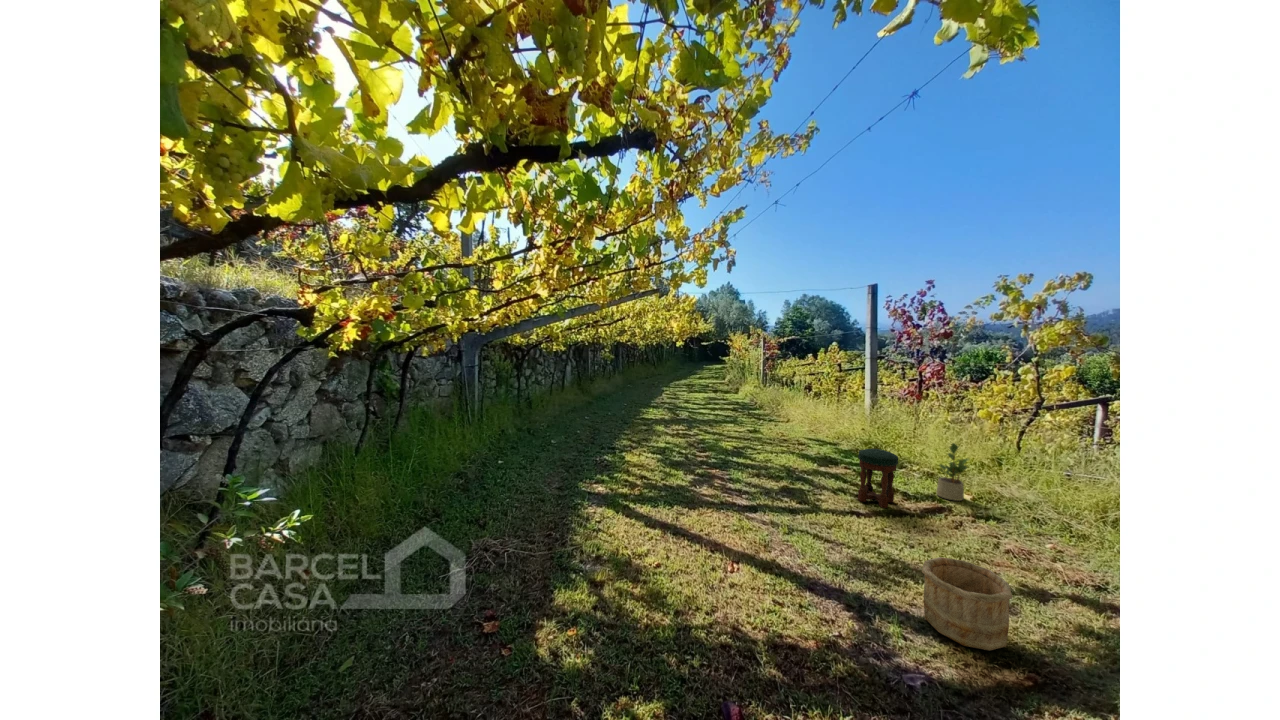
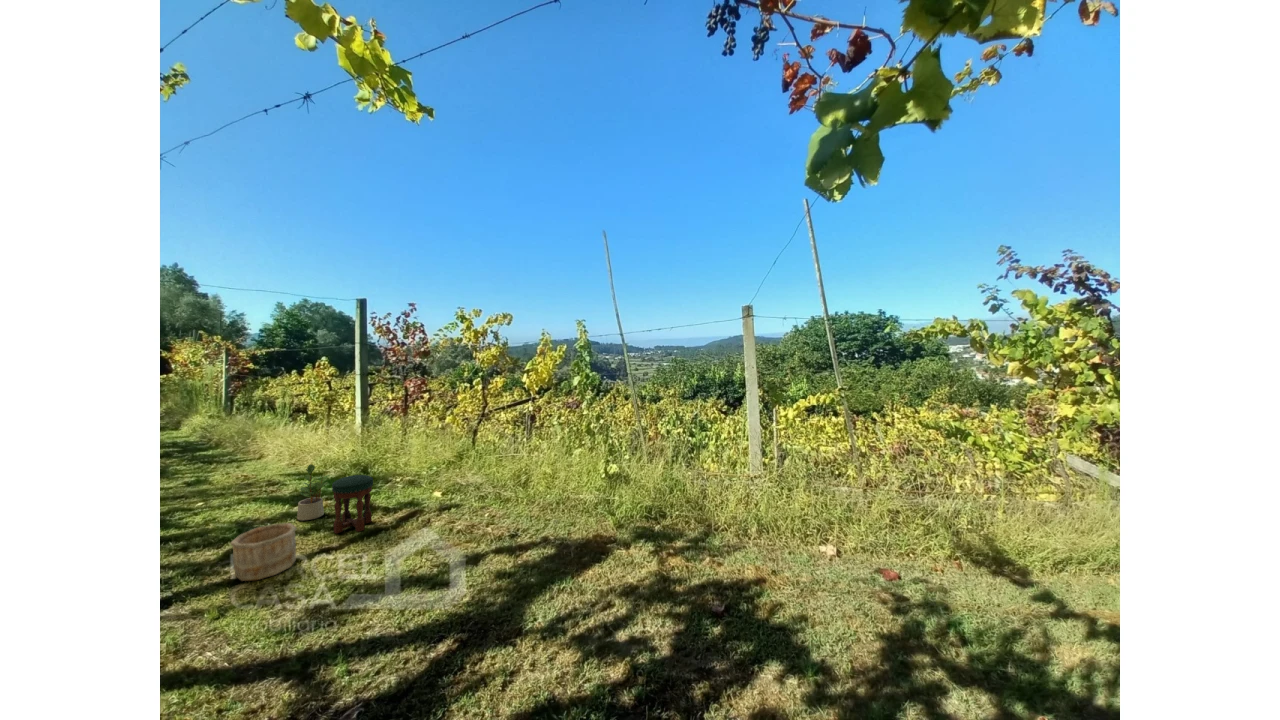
potted plant: present [936,443,969,501] -> present [297,464,329,520]
wooden bucket: present [922,557,1012,651] -> present [231,523,296,581]

